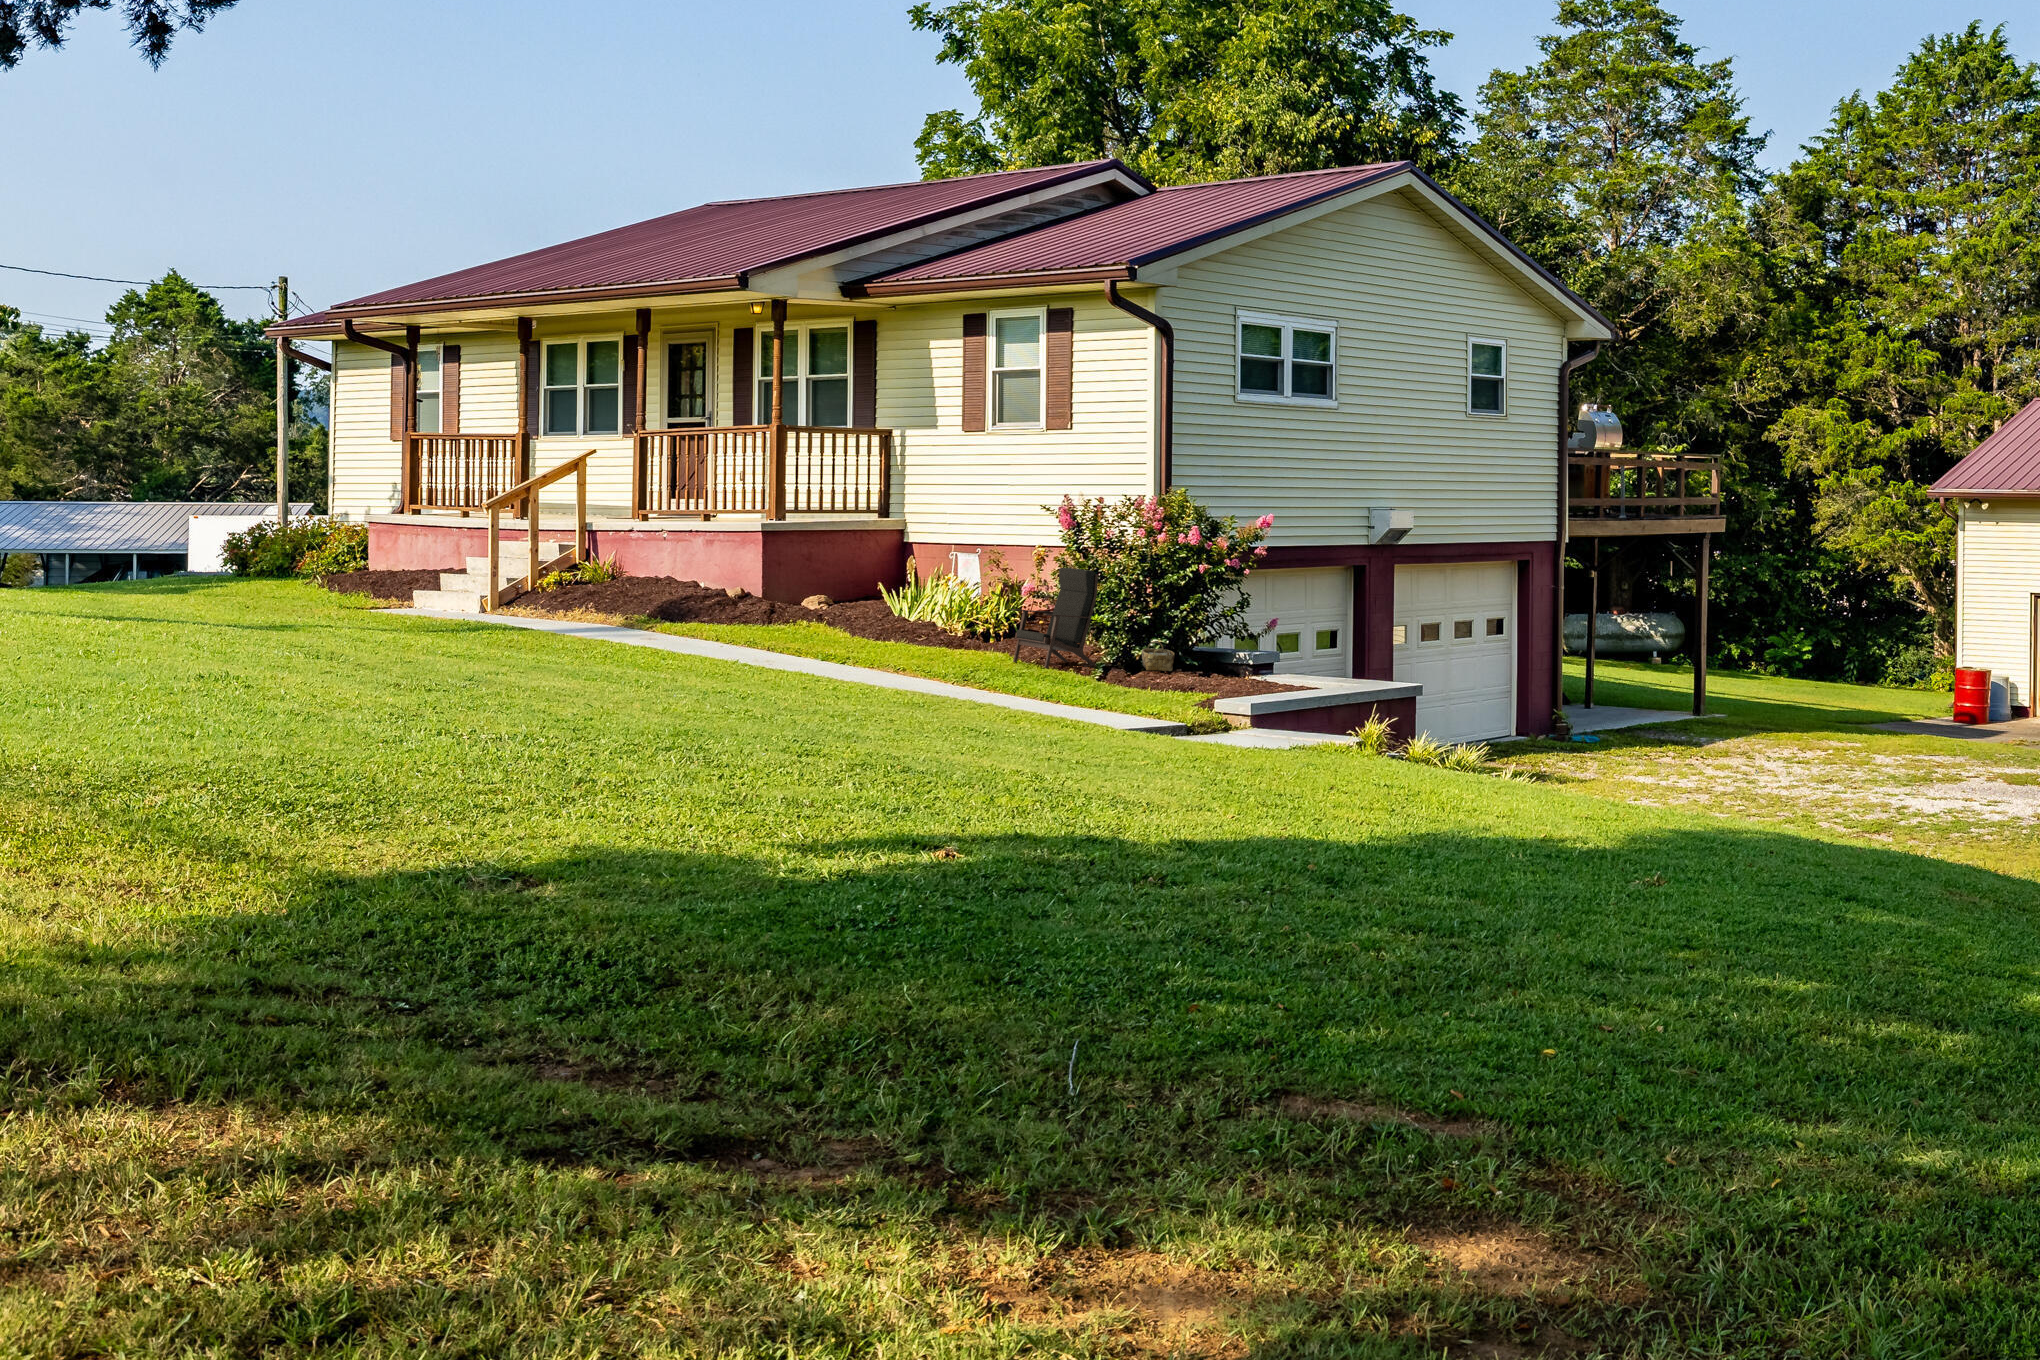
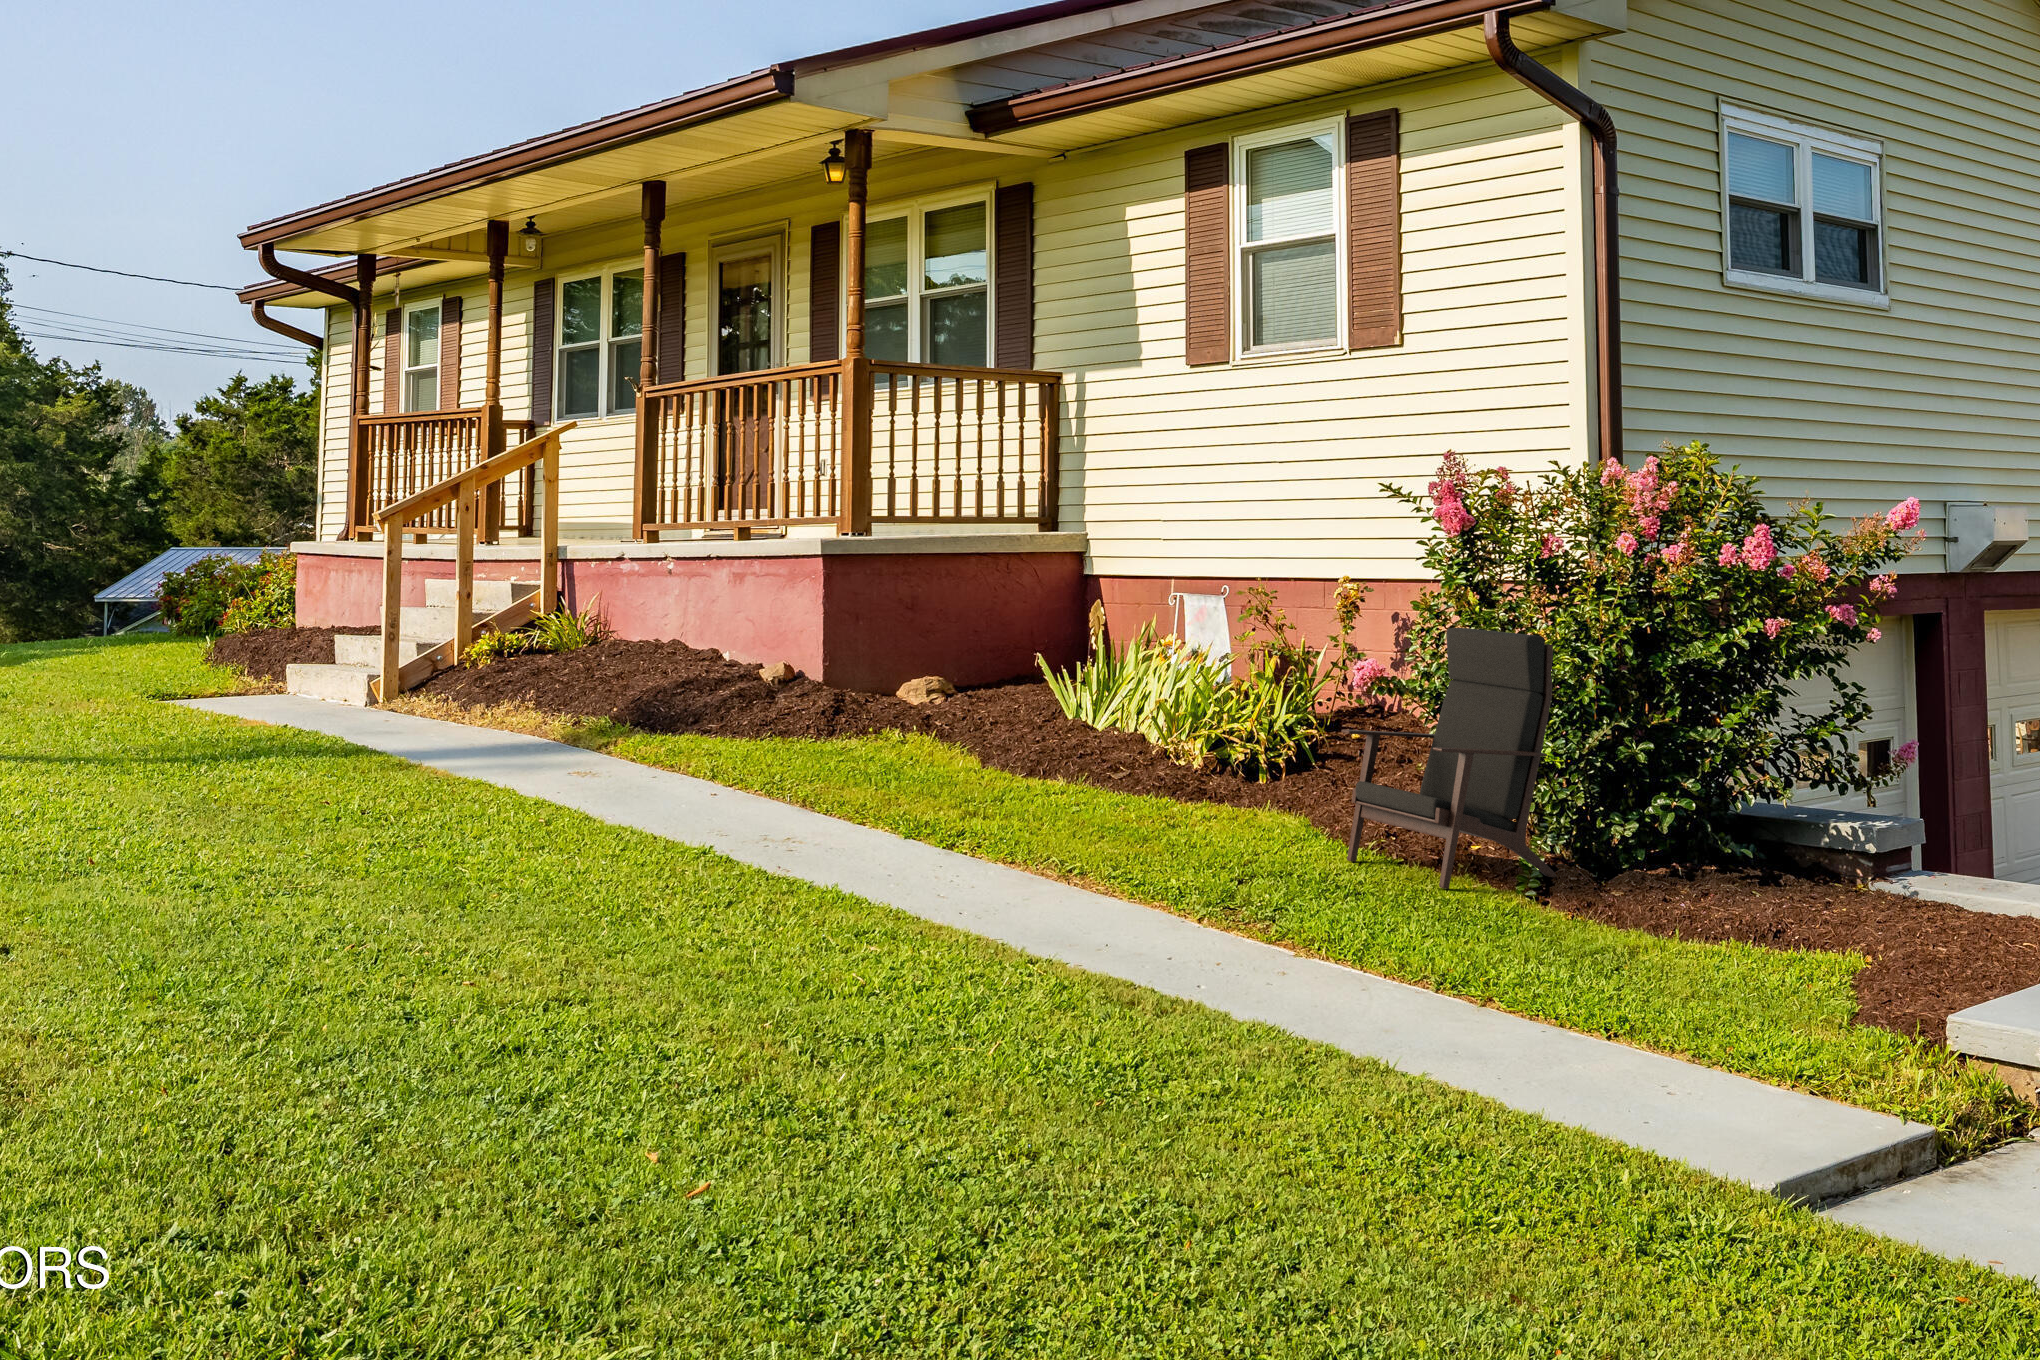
woven basket: present [1142,642,1175,671] -> none [1670,813,1761,896]

